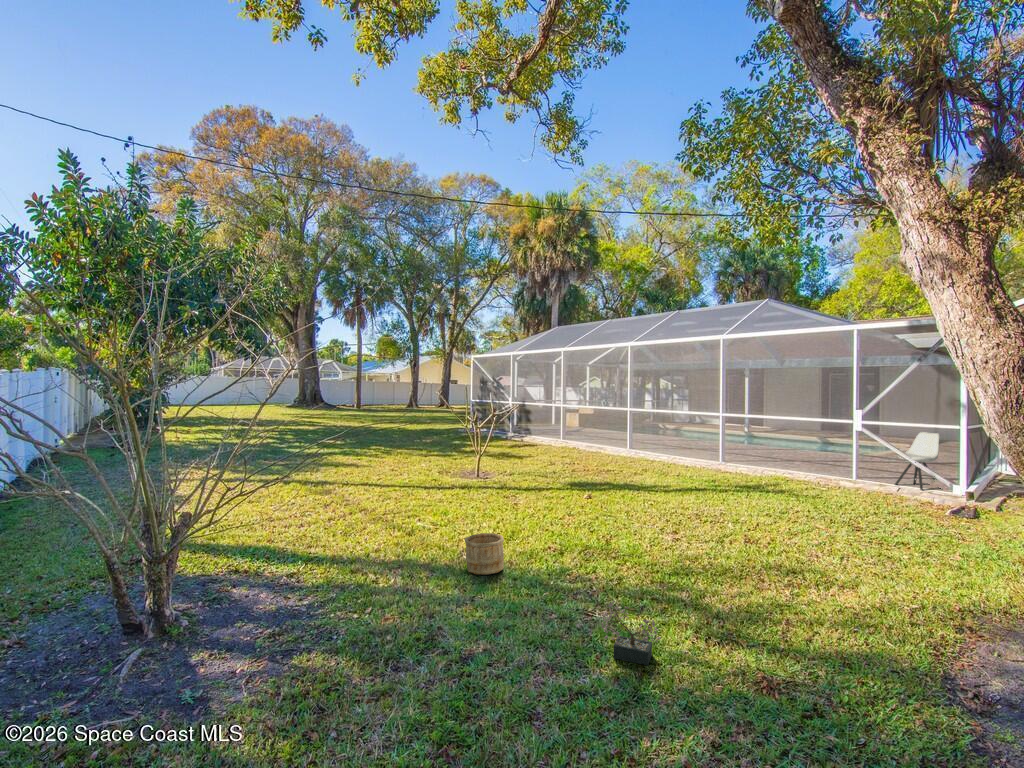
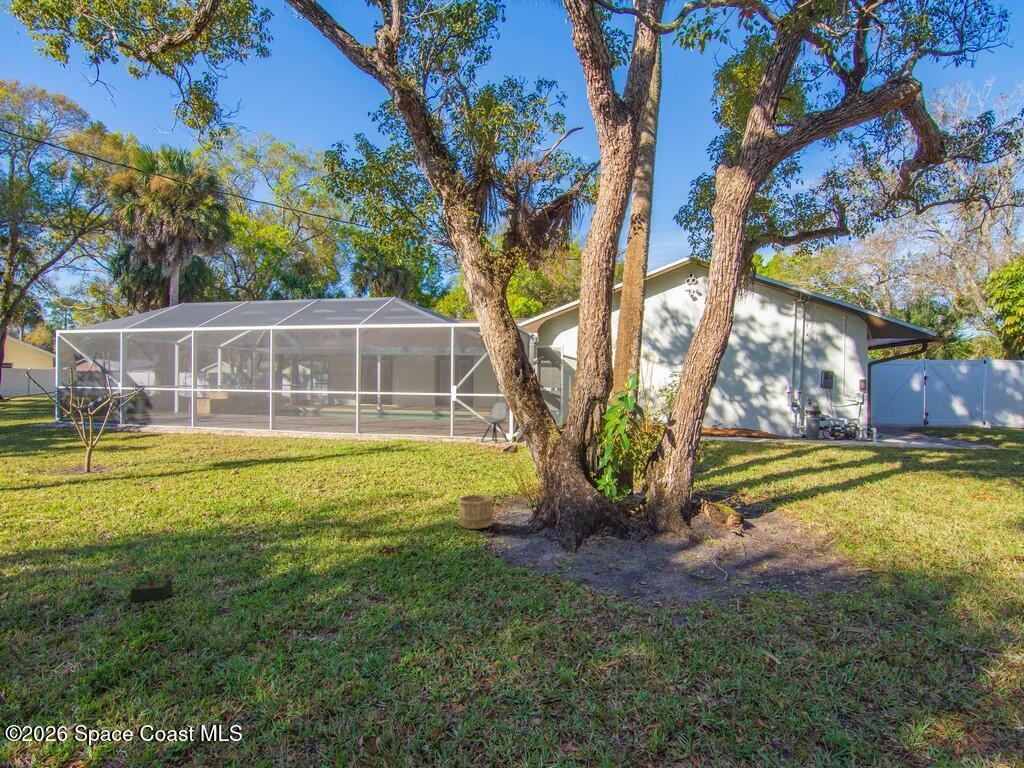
wooden bucket: present [465,533,504,575] -> present [458,495,493,529]
decorative plant: present [602,601,661,665] -> present [118,553,178,601]

